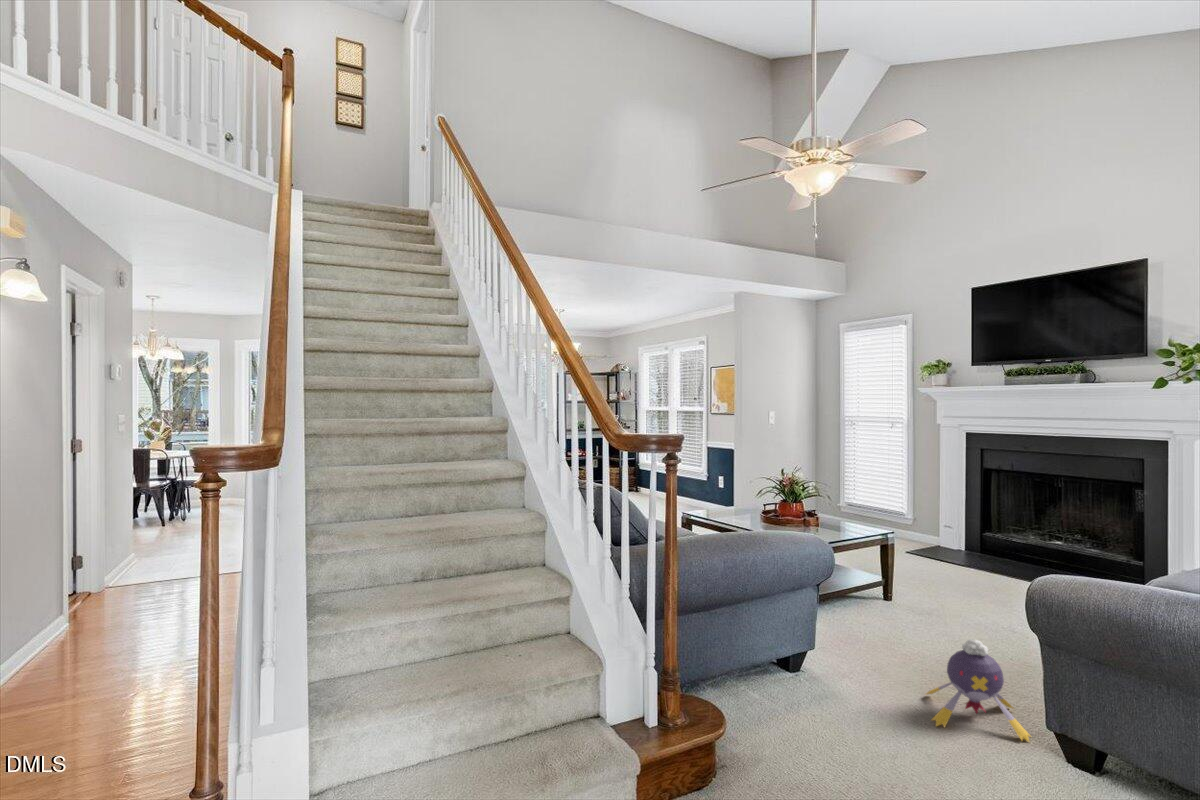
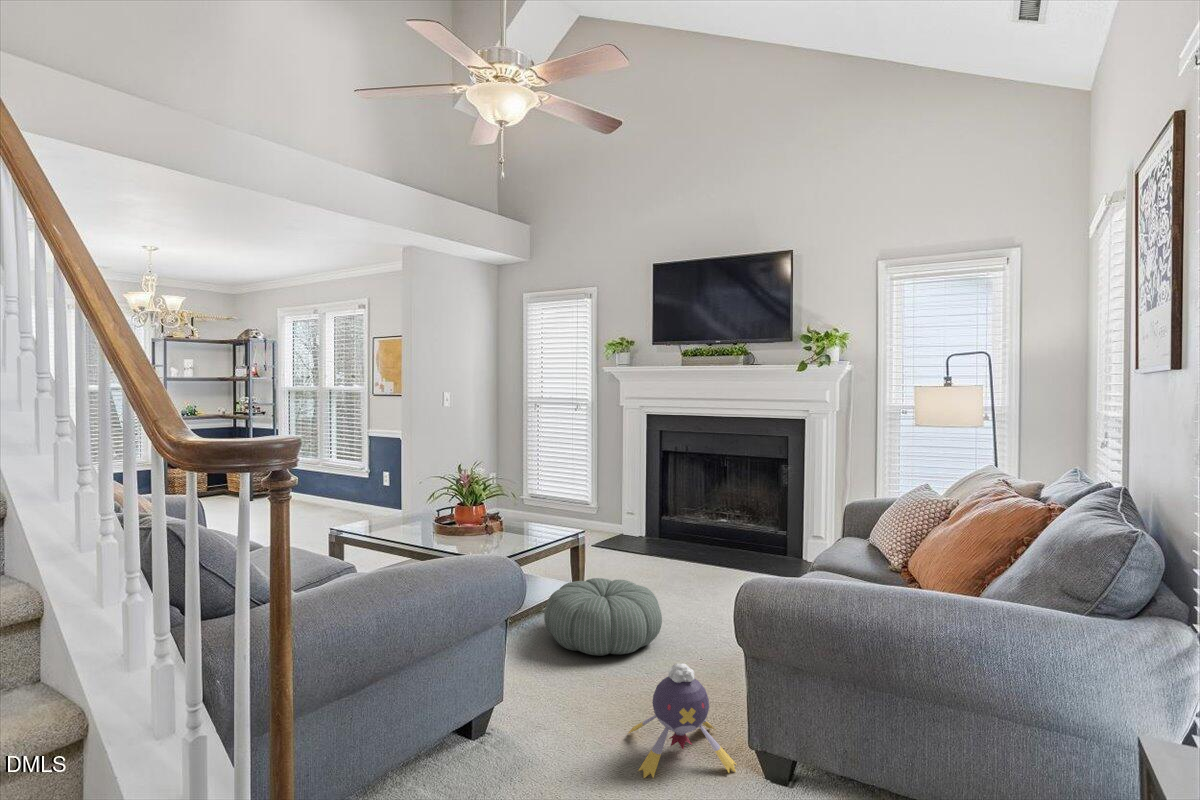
pouf: none [855,573,970,640] -> present [544,578,662,656]

